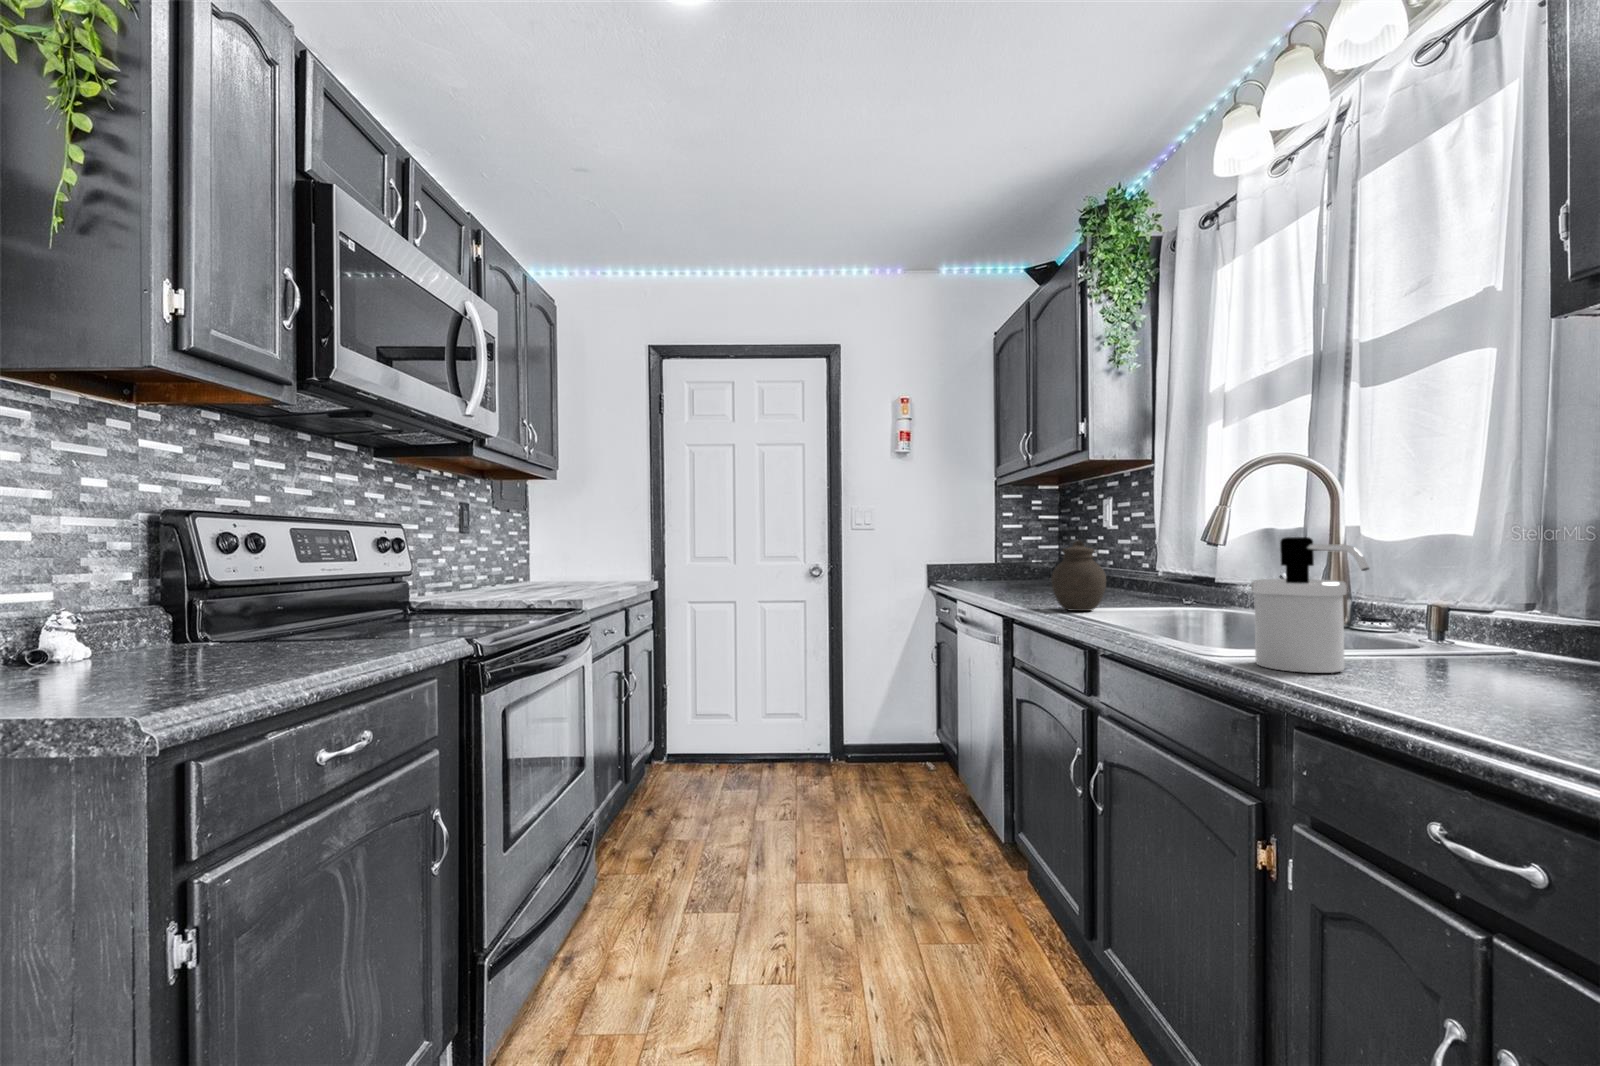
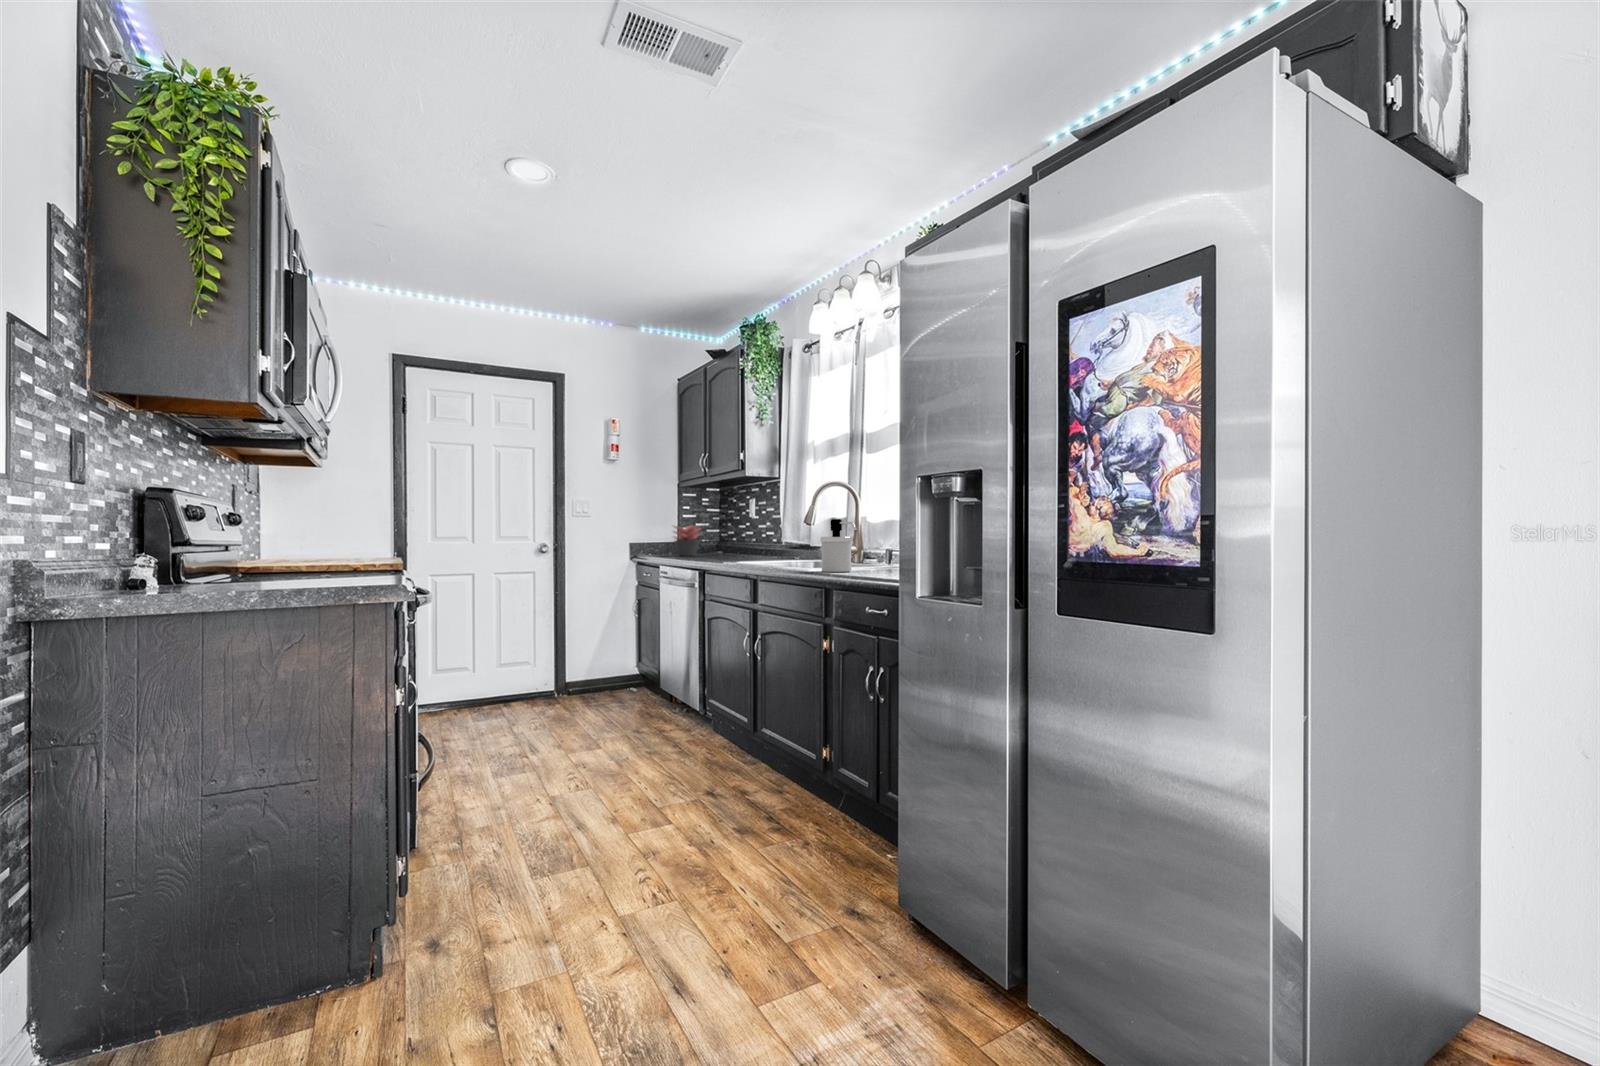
succulent plant: none [982,539,1028,585] -> present [674,526,700,556]
jar: present [1051,541,1106,611] -> none [728,524,757,564]

